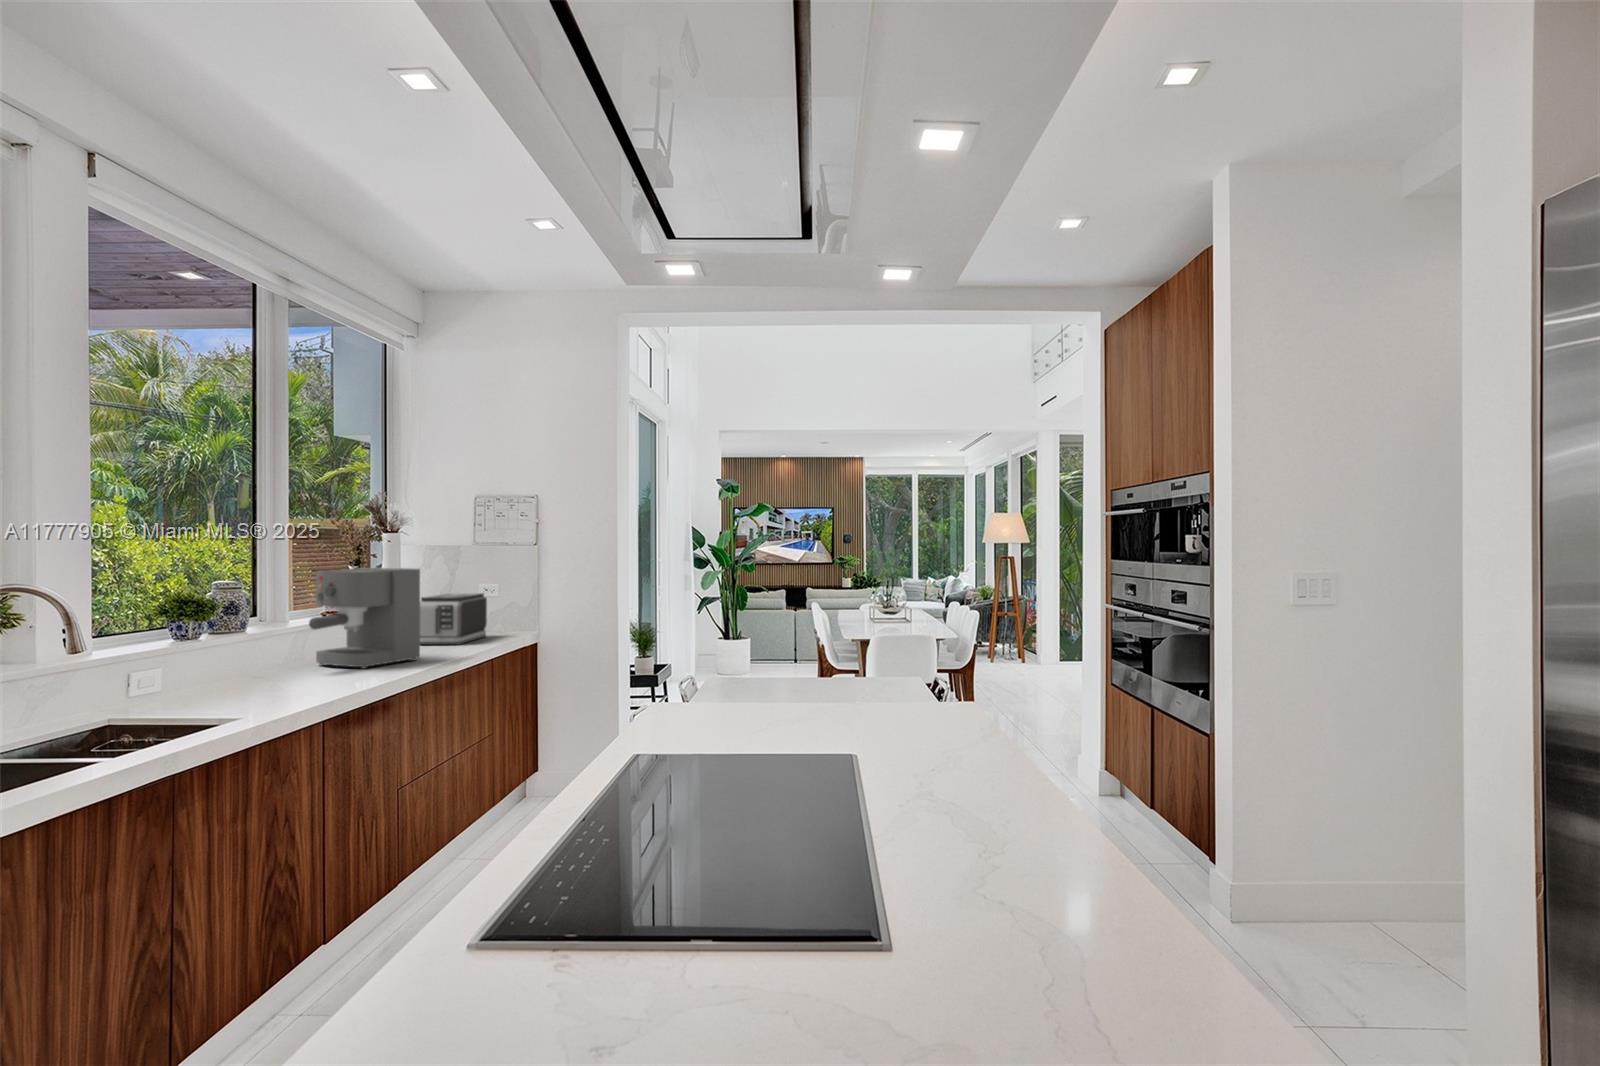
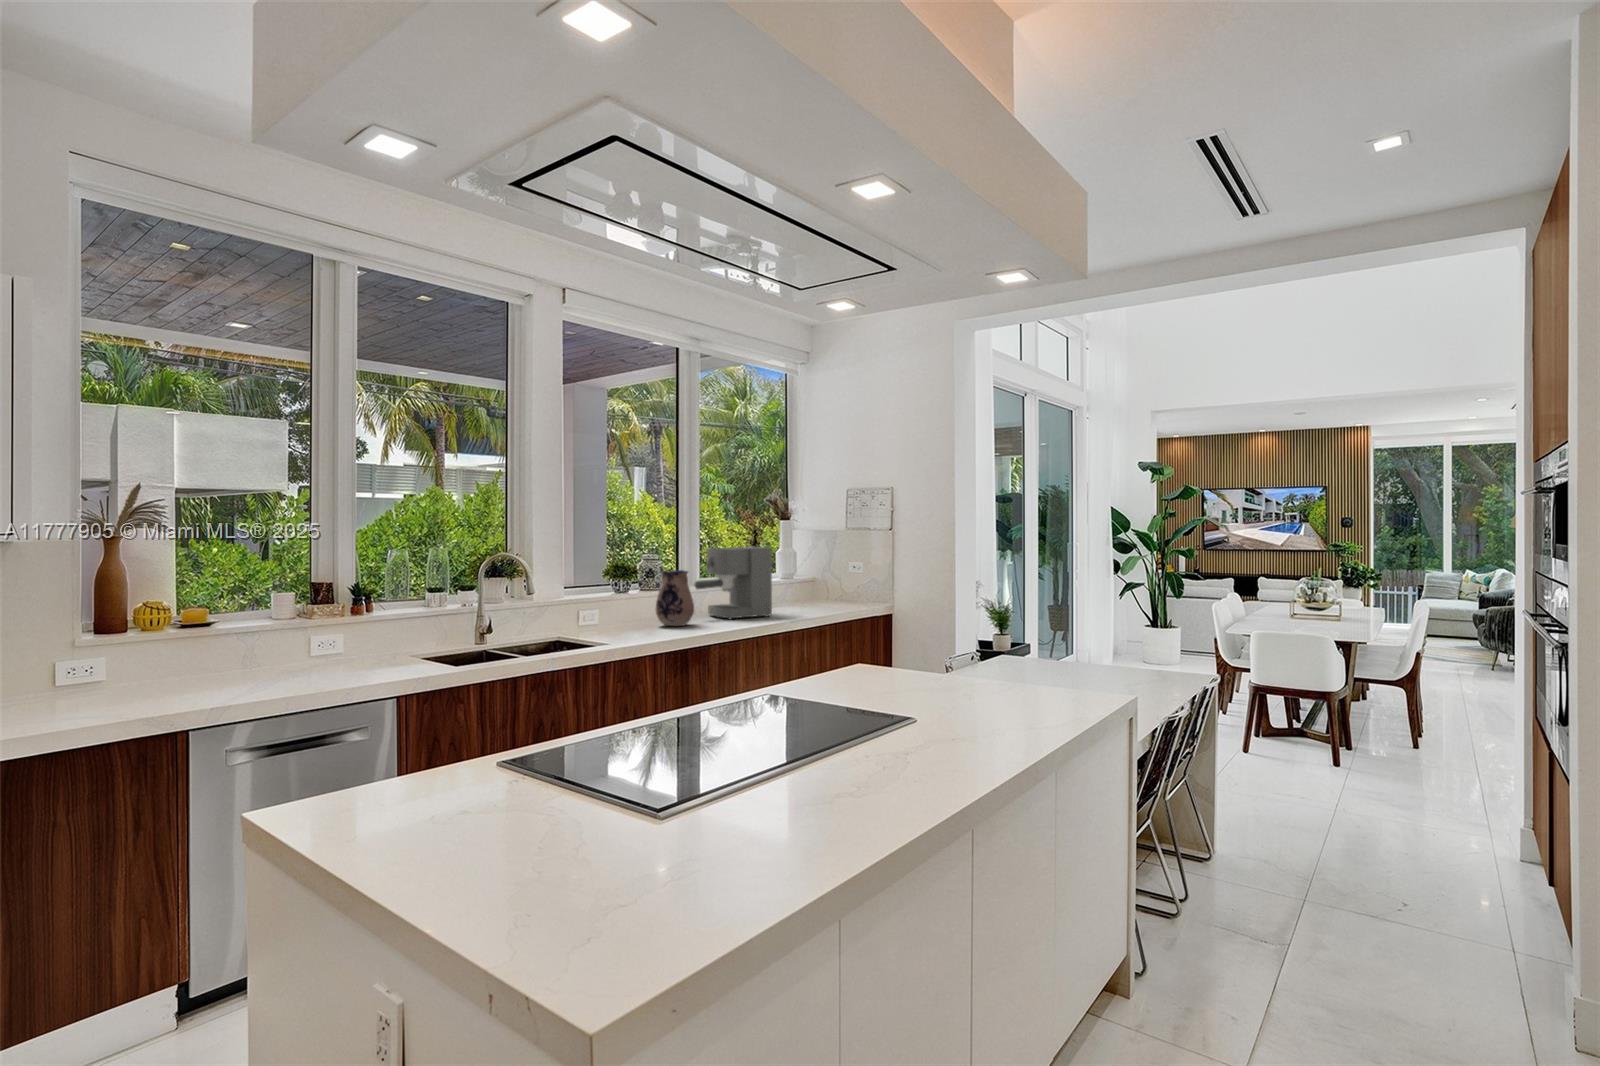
toaster: present [420,593,487,645] -> none [789,568,846,608]
ceramic pitcher: none [259,603,325,686] -> present [656,570,694,626]

